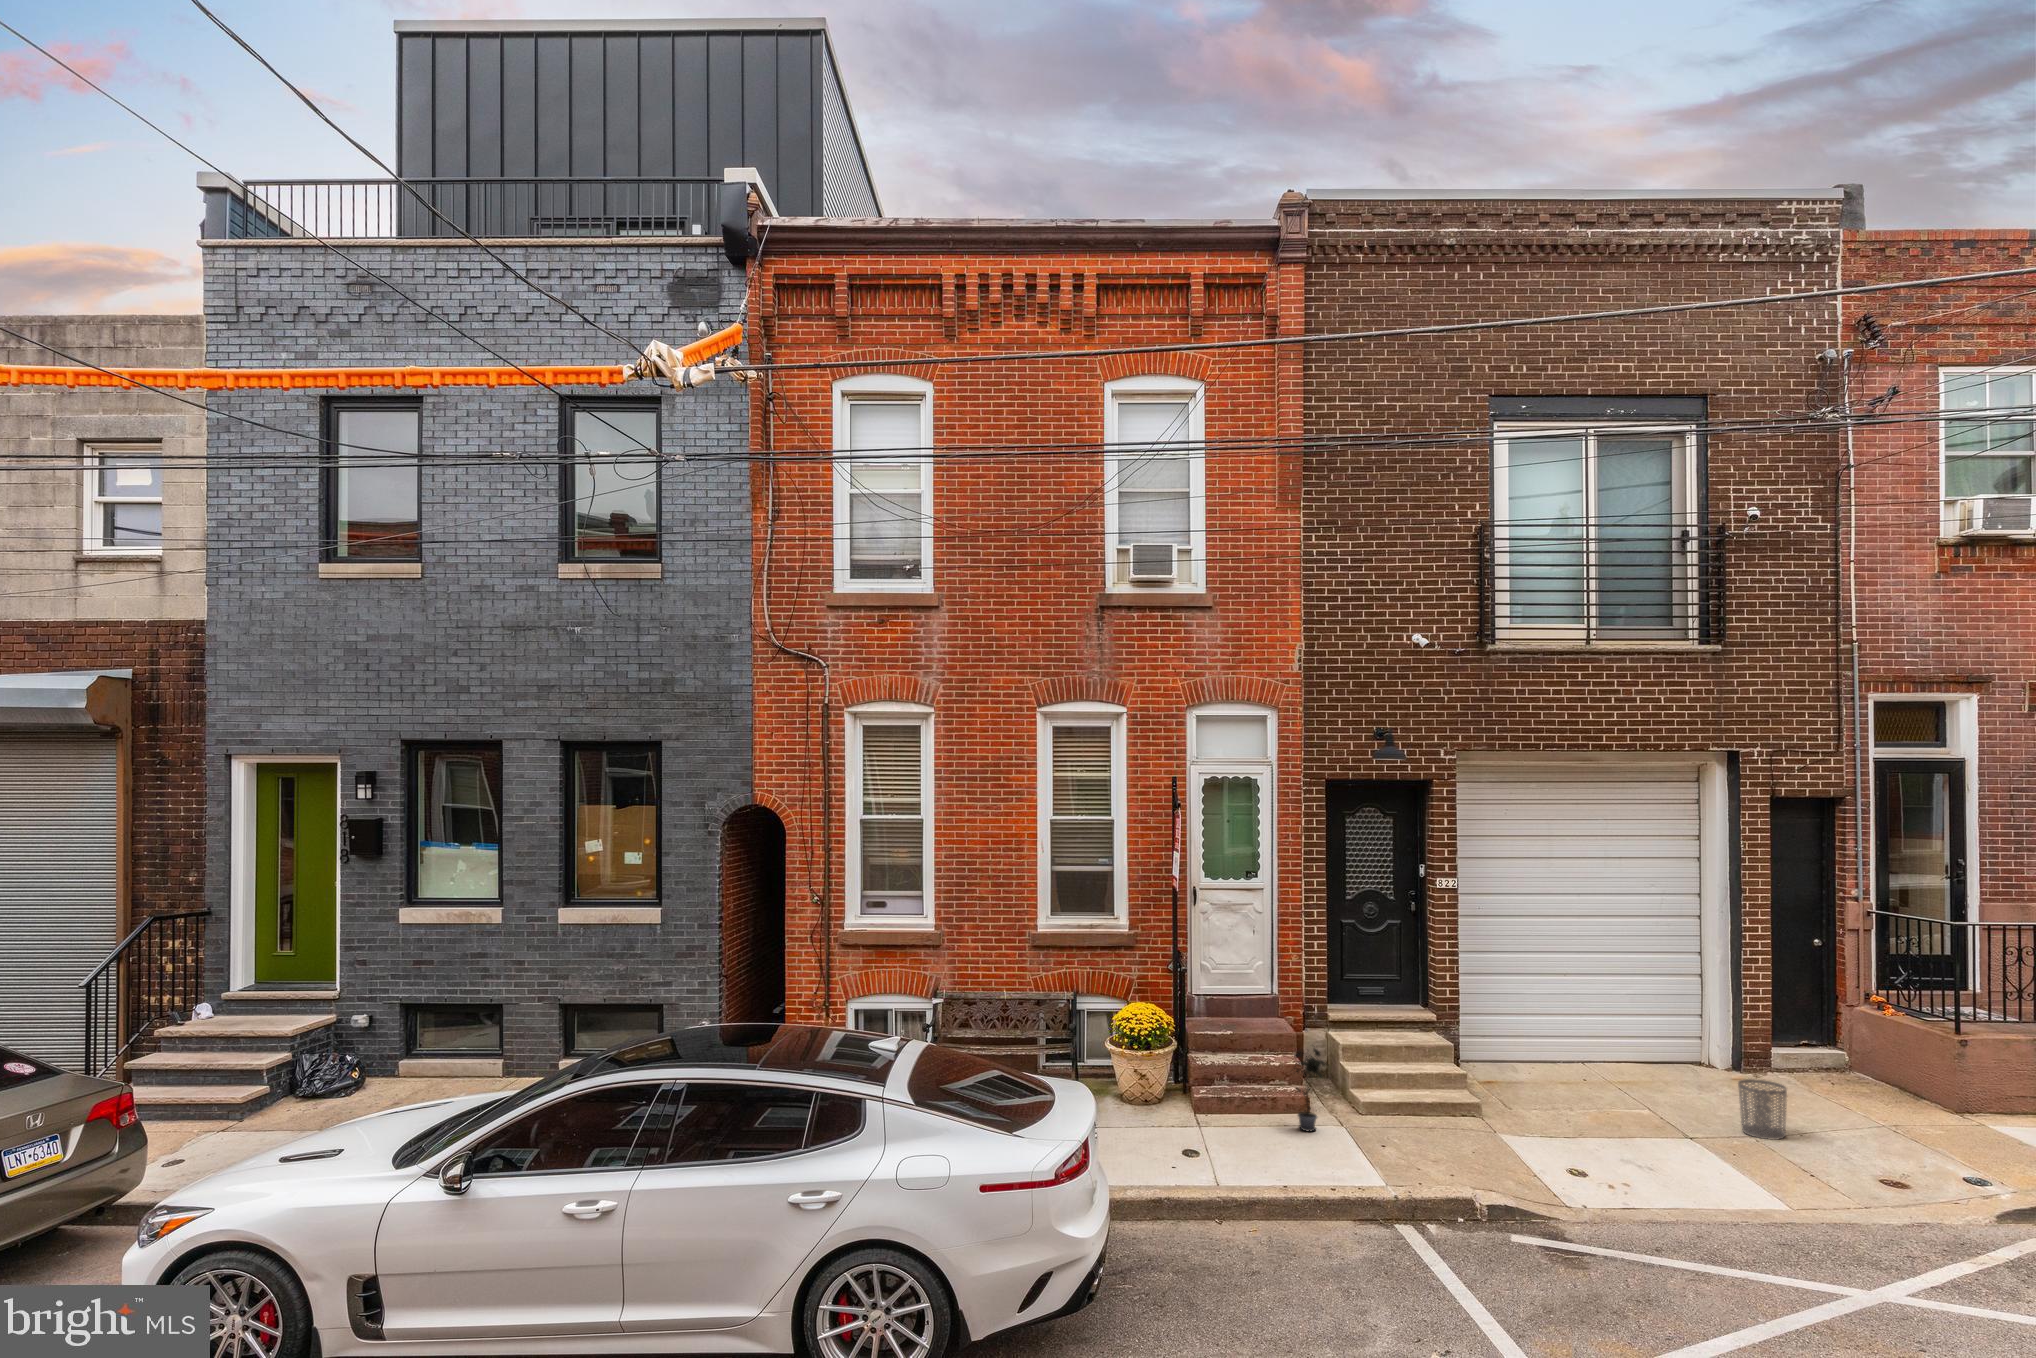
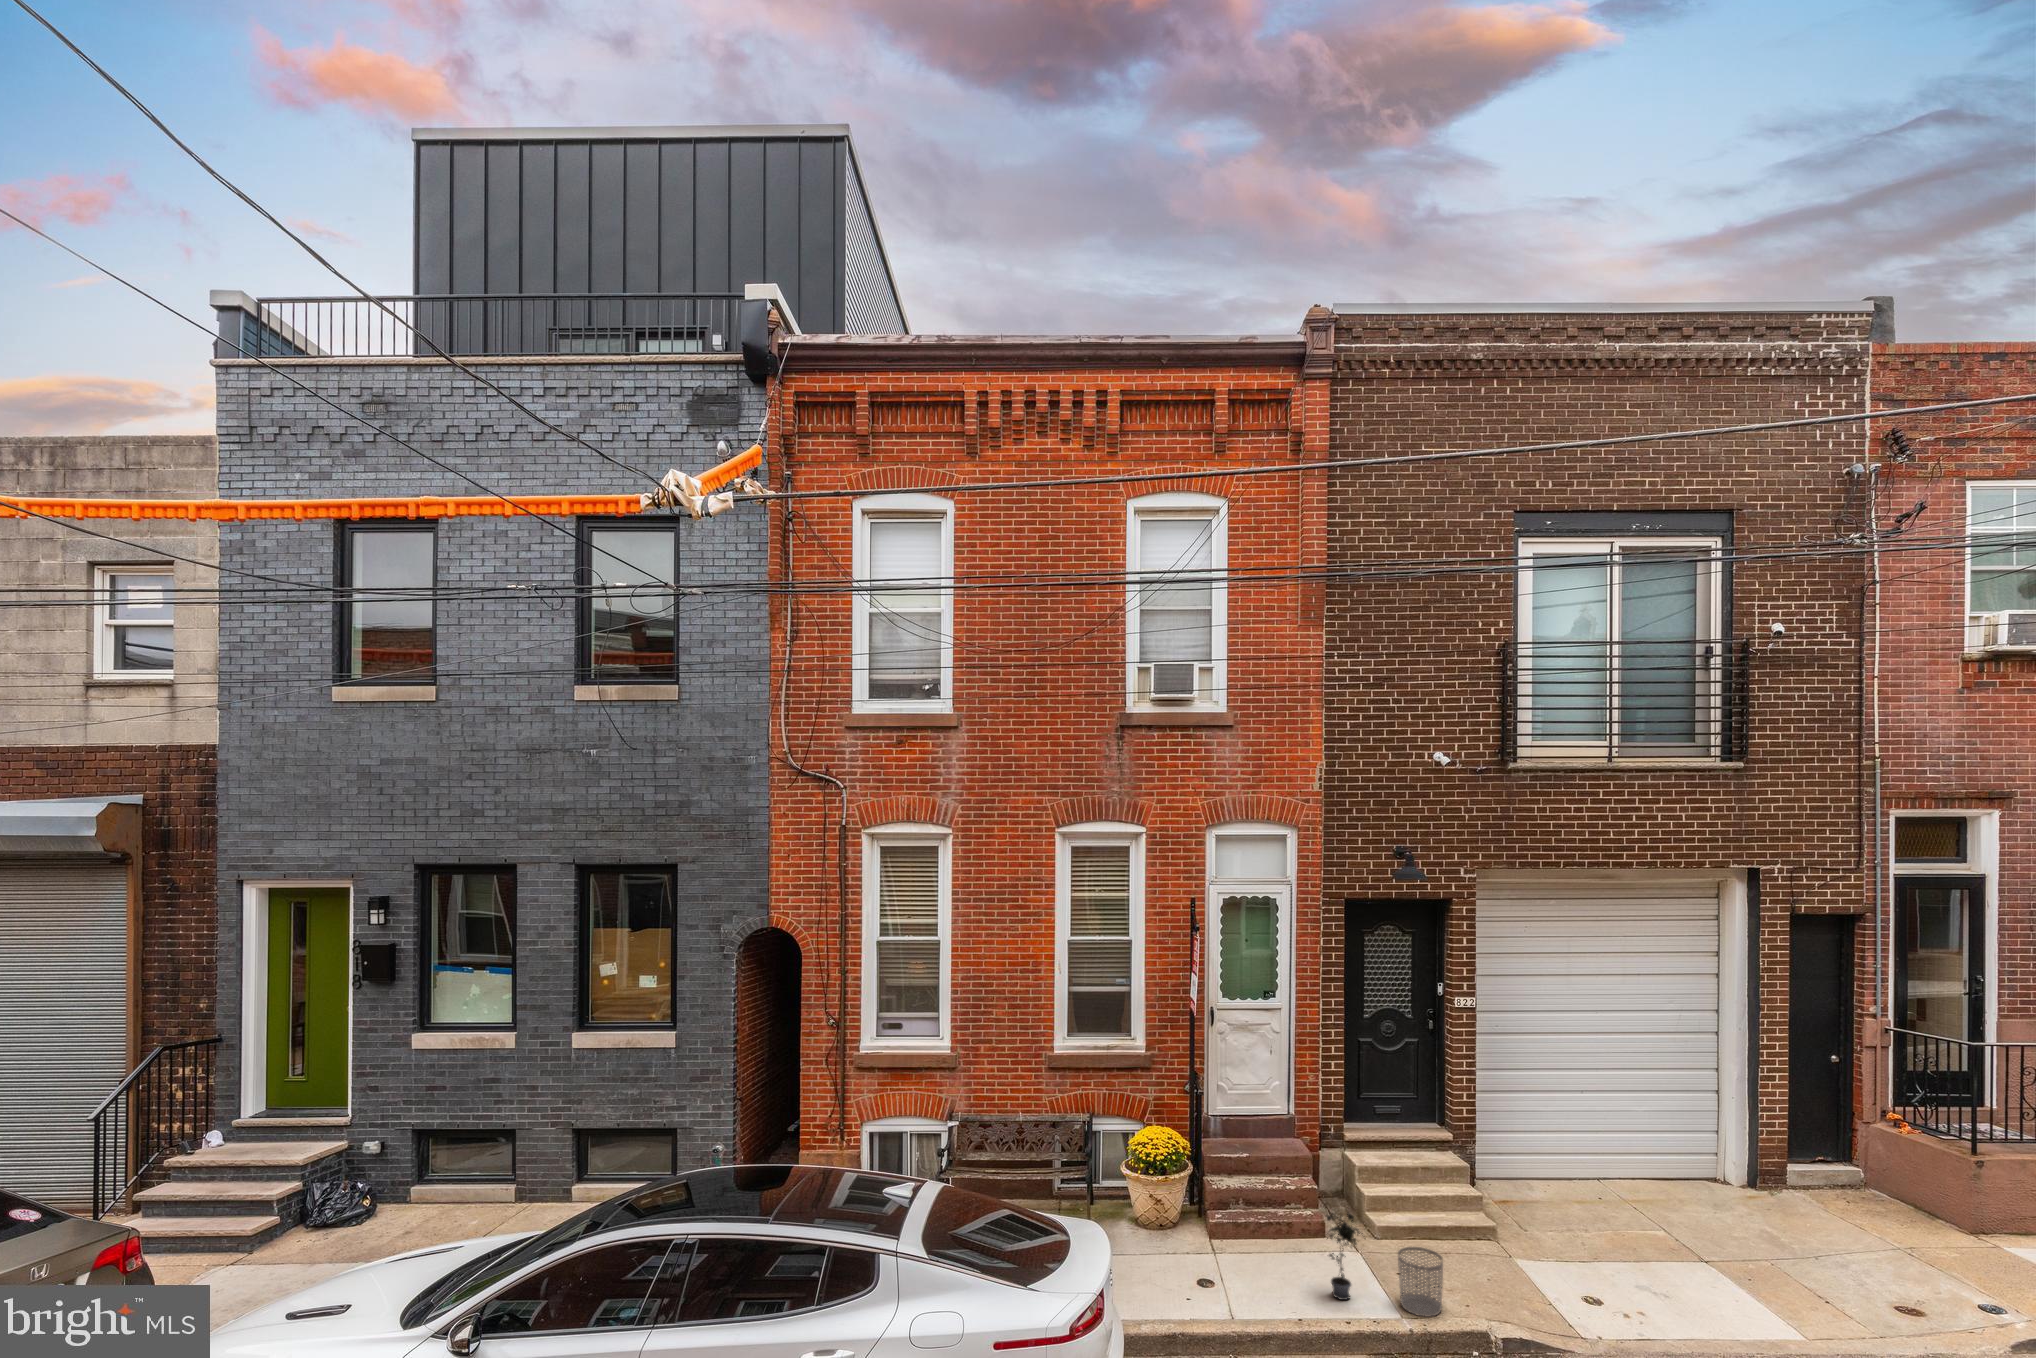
waste bin: present [1738,1079,1787,1139] -> present [1398,1247,1443,1317]

